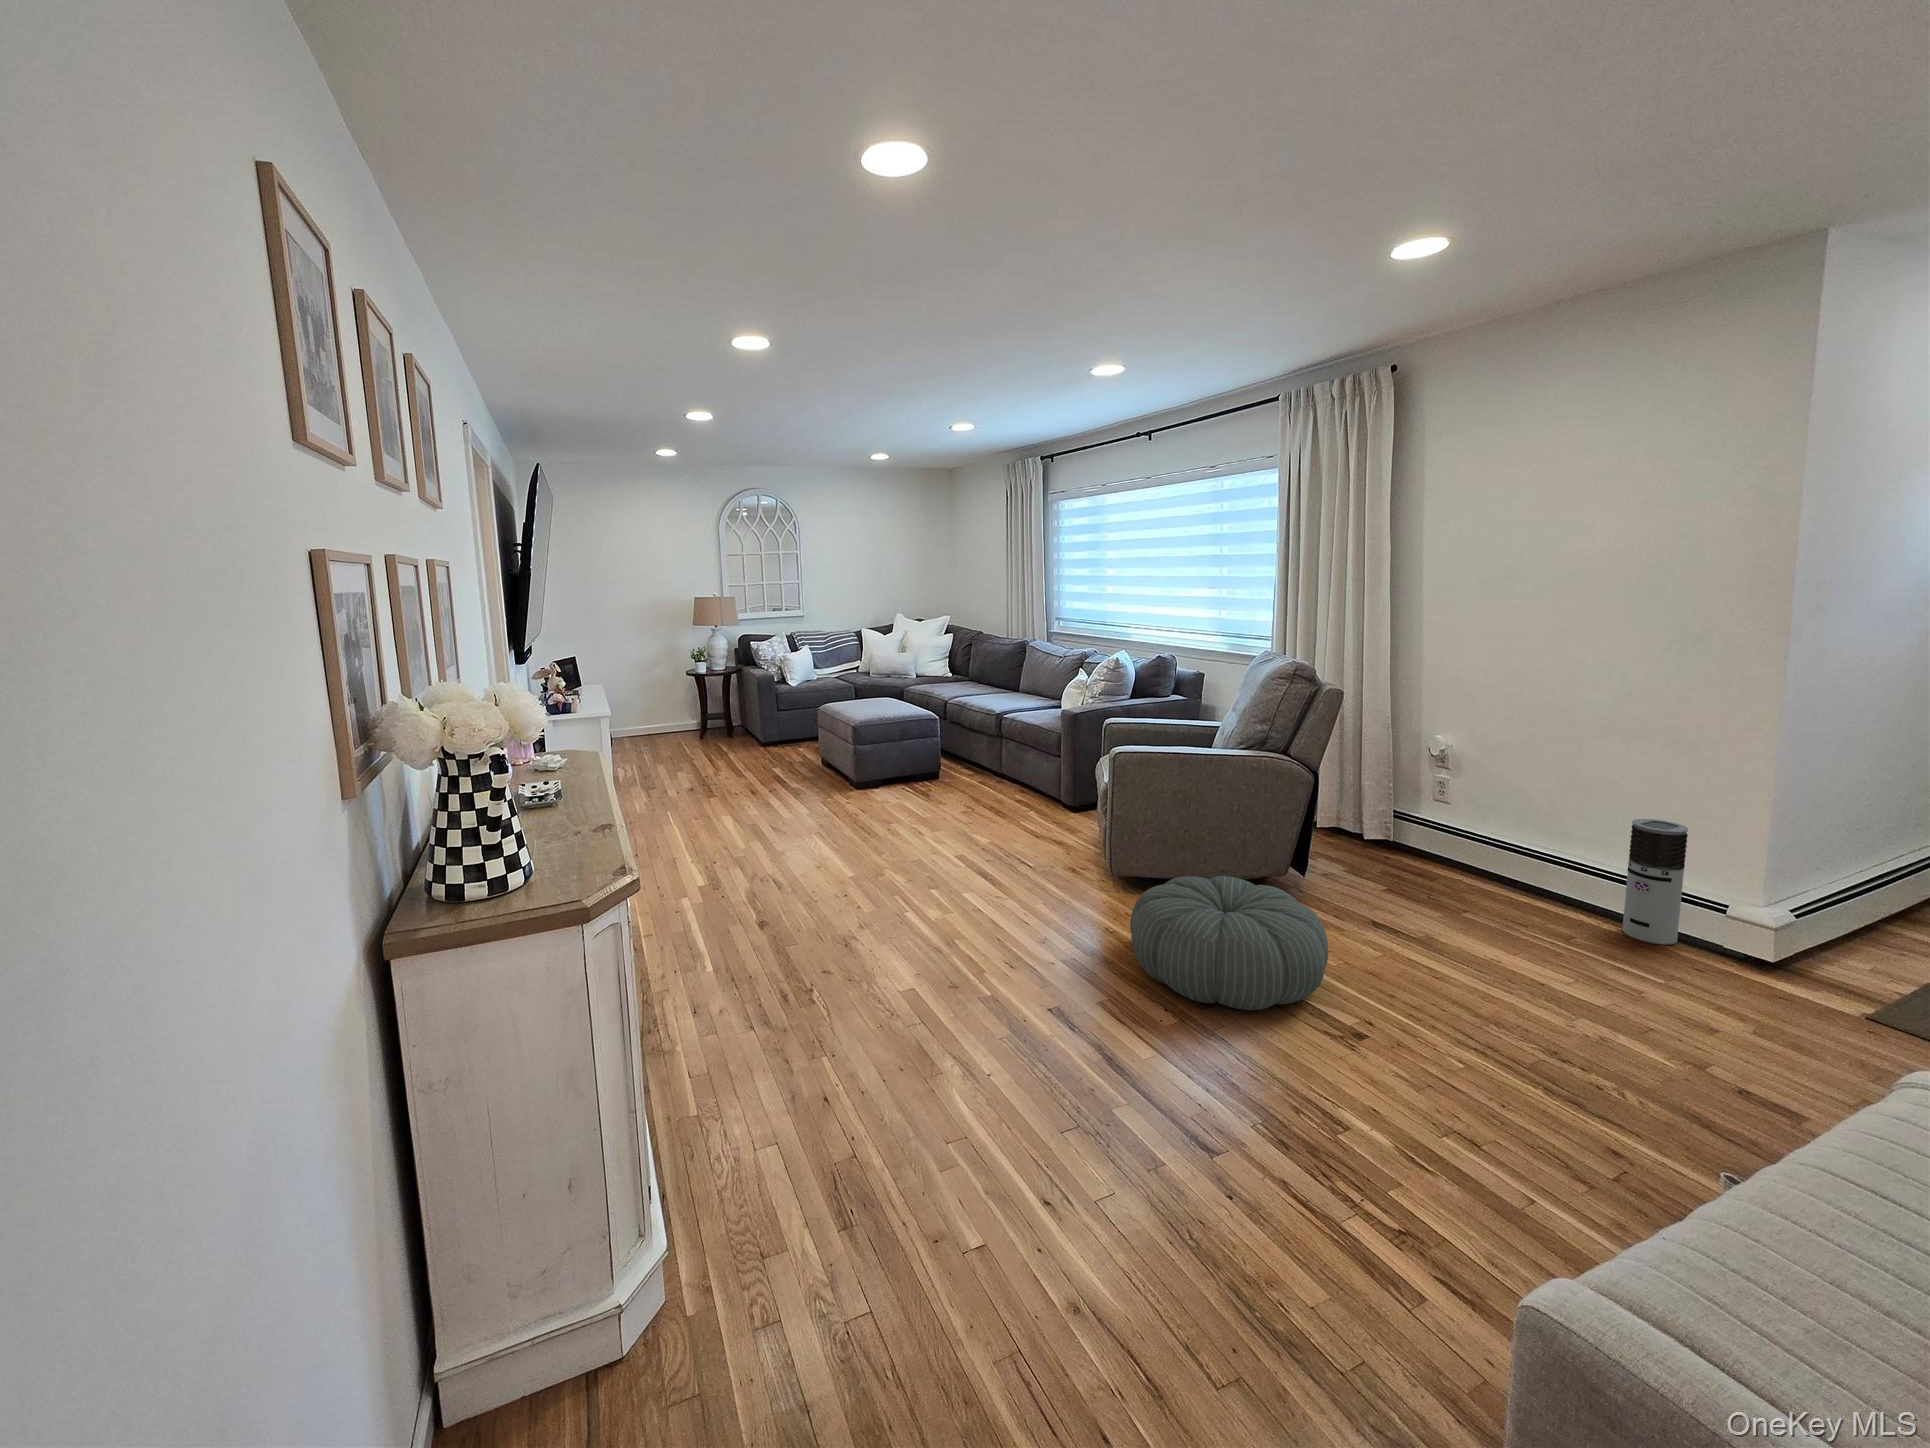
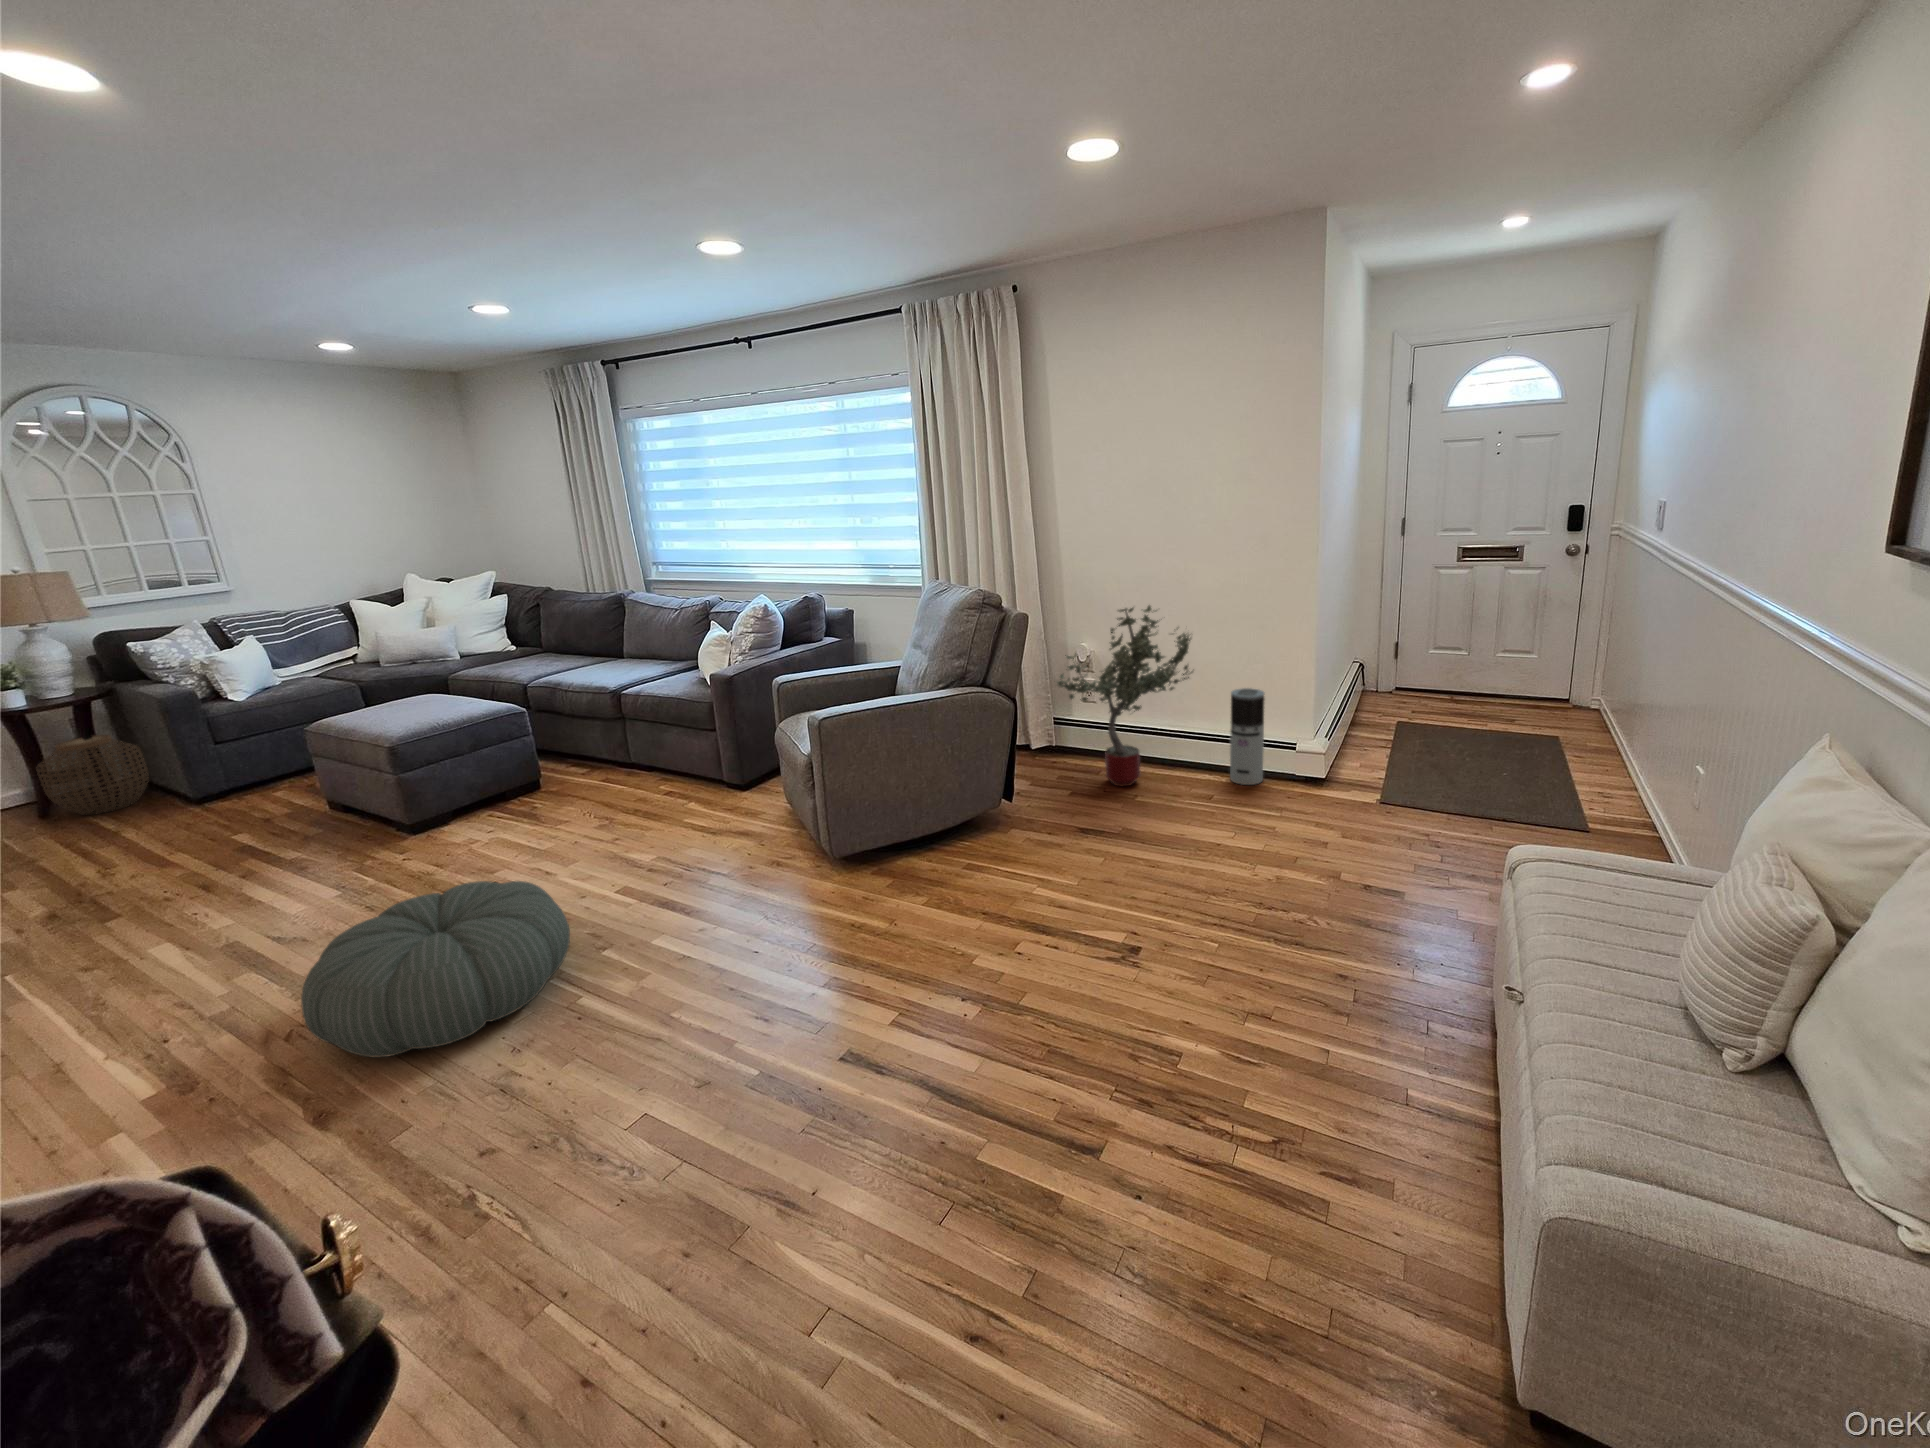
woven basket: none [703,696,746,743] -> present [36,735,149,815]
potted tree: none [1392,698,1571,901] -> present [1057,605,1193,786]
pouf: present [1130,876,1328,1010] -> present [301,881,570,1057]

